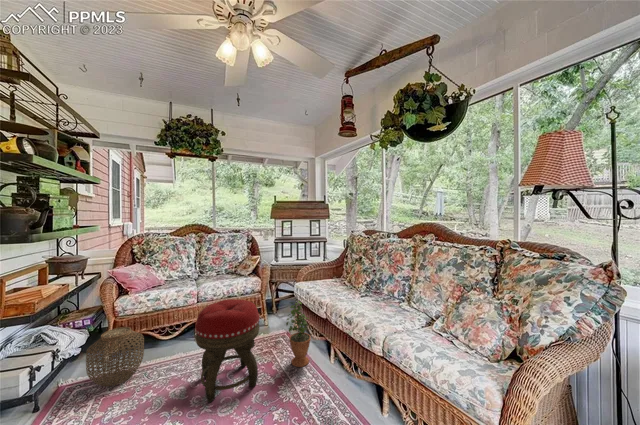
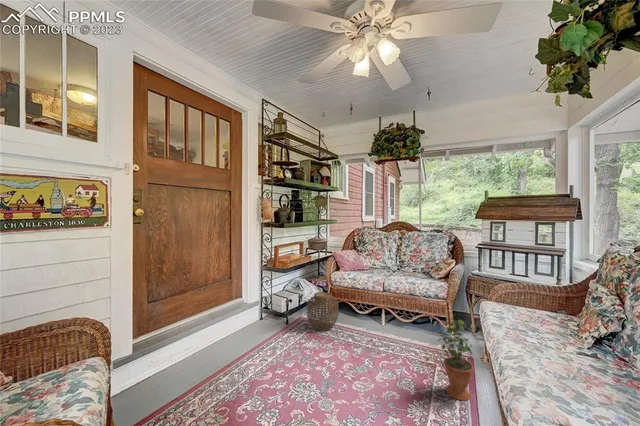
footstool: present [195,300,259,402] -> none [352,293,409,385]

